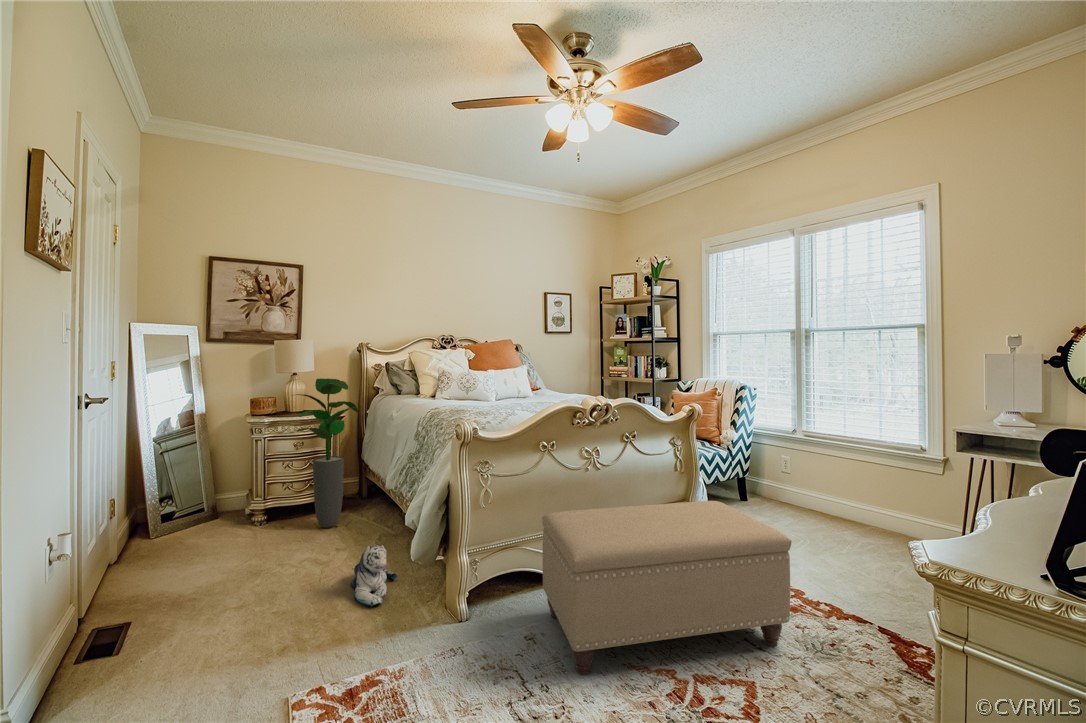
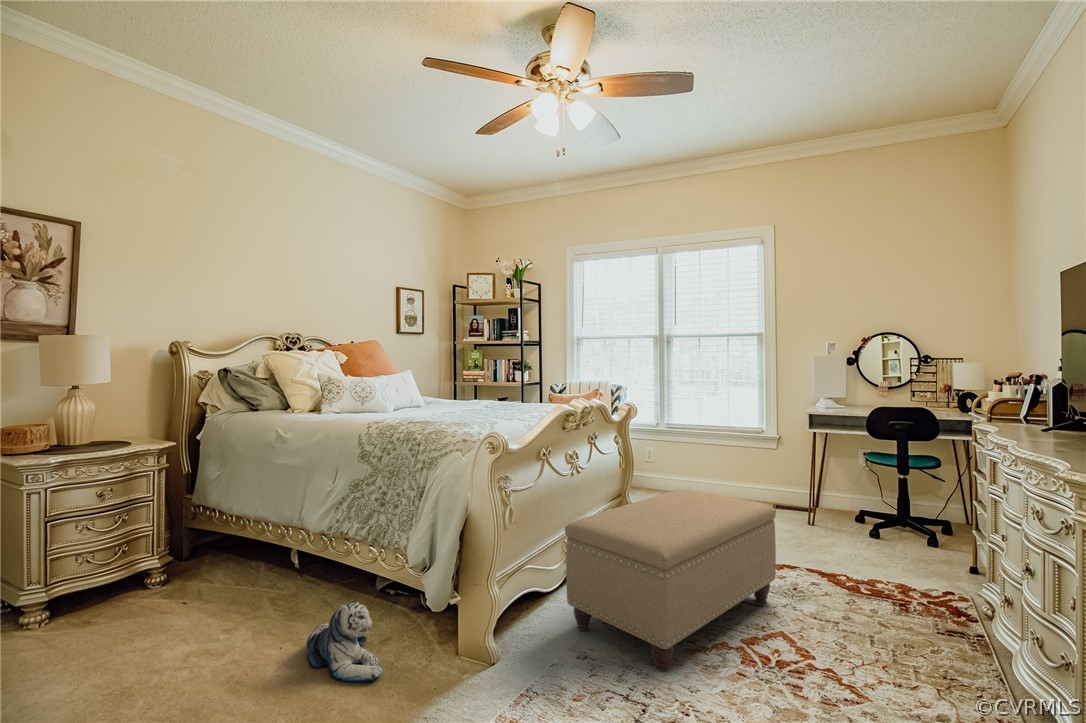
potted plant: present [297,378,358,528] -> none [110,391,226,608]

